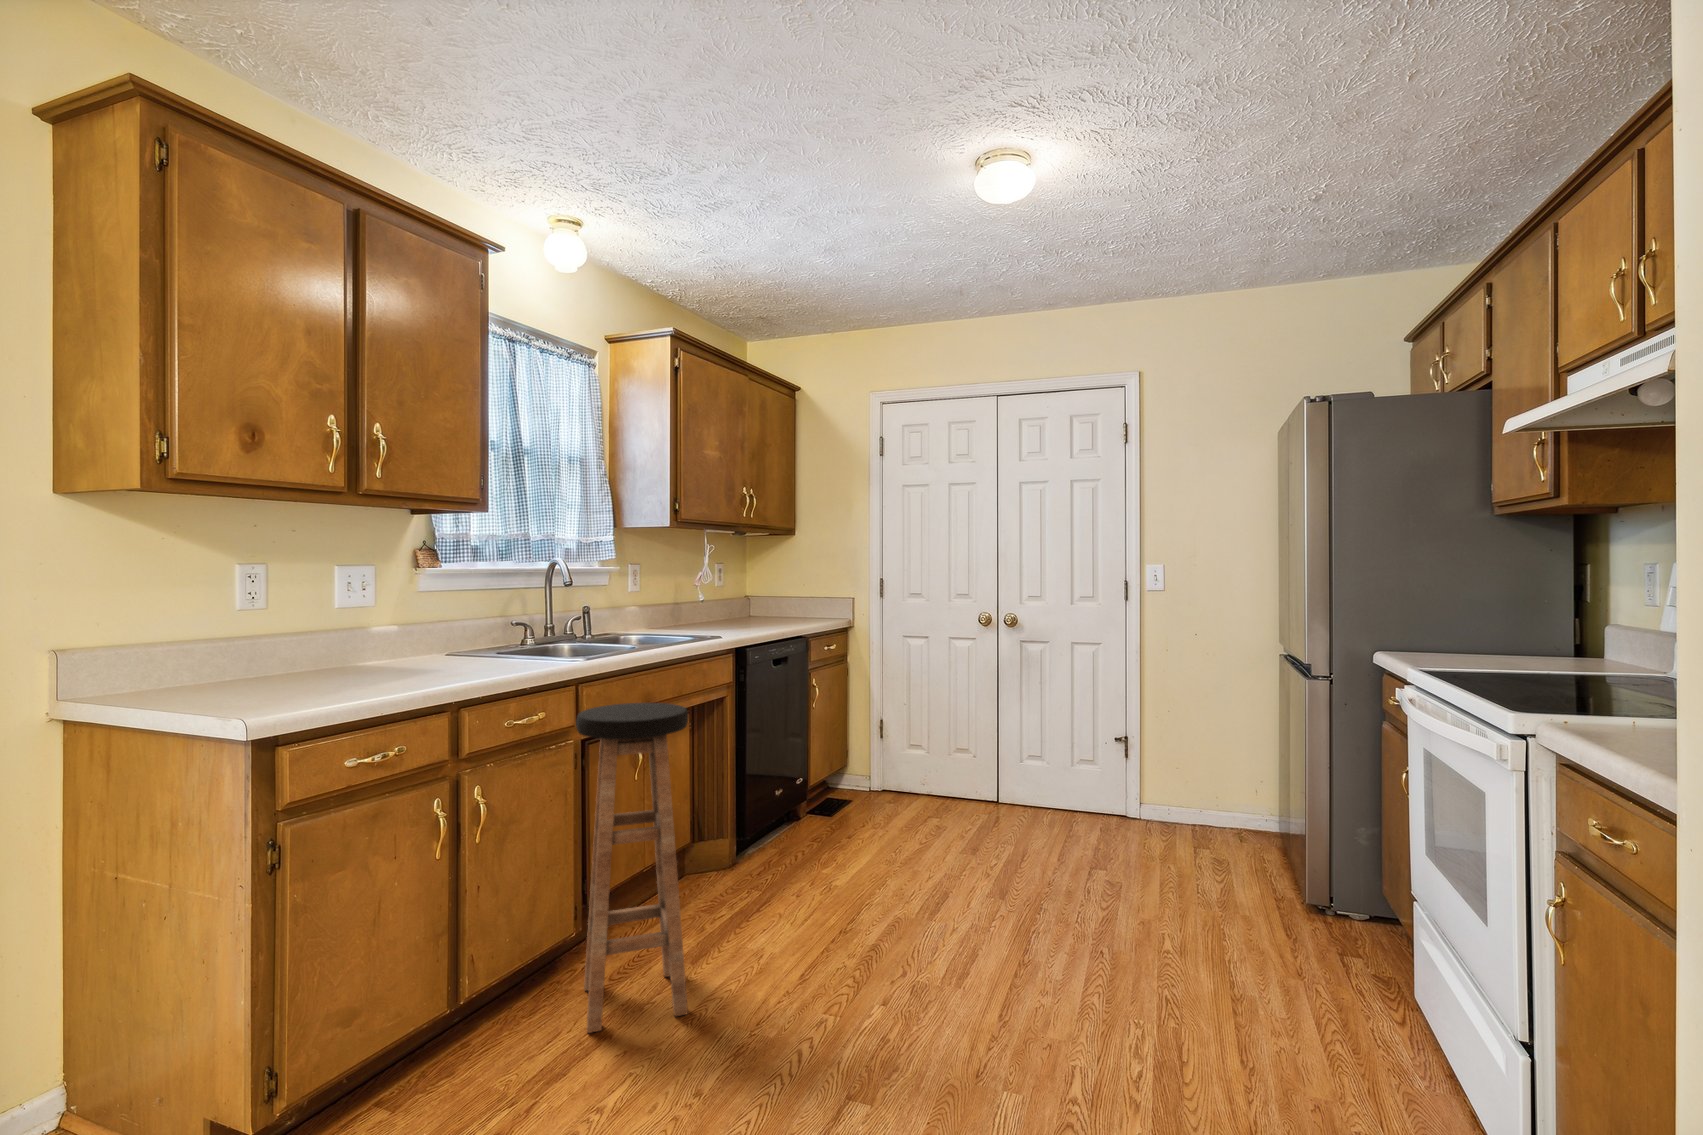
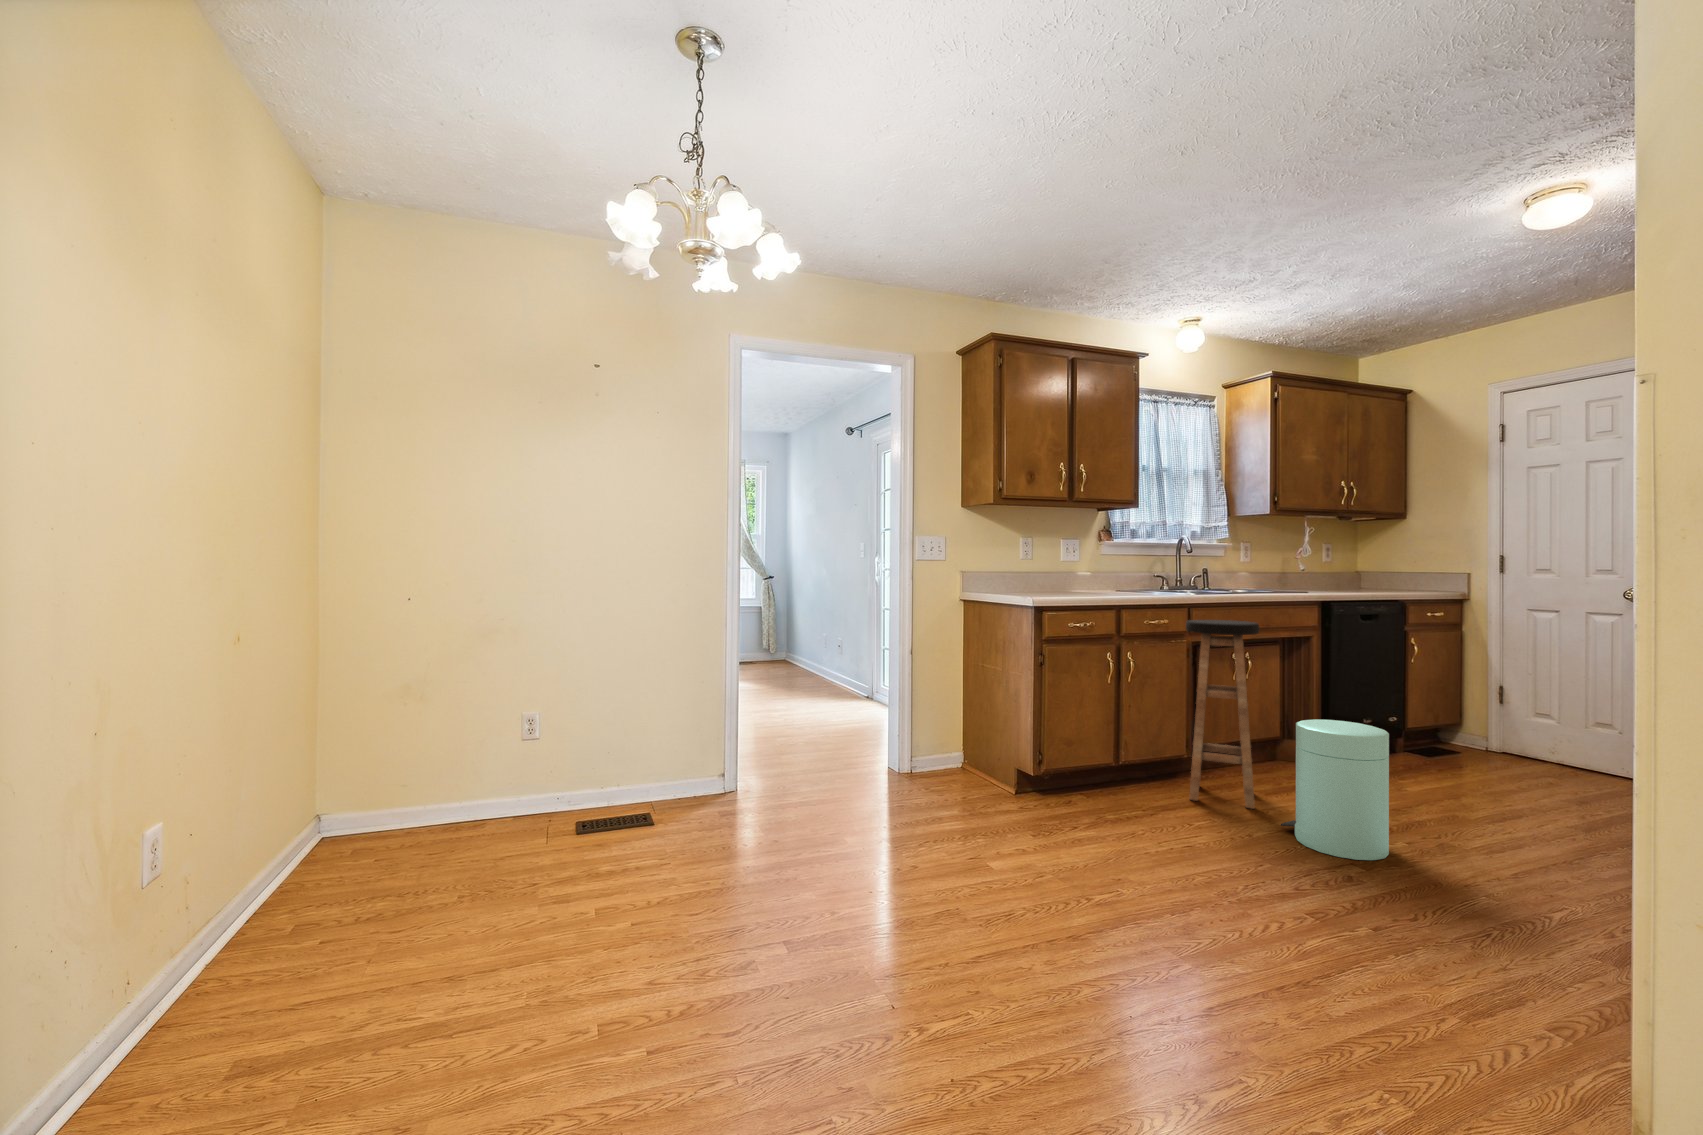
trash can: none [735,855,876,1094] -> present [1281,719,1389,860]

